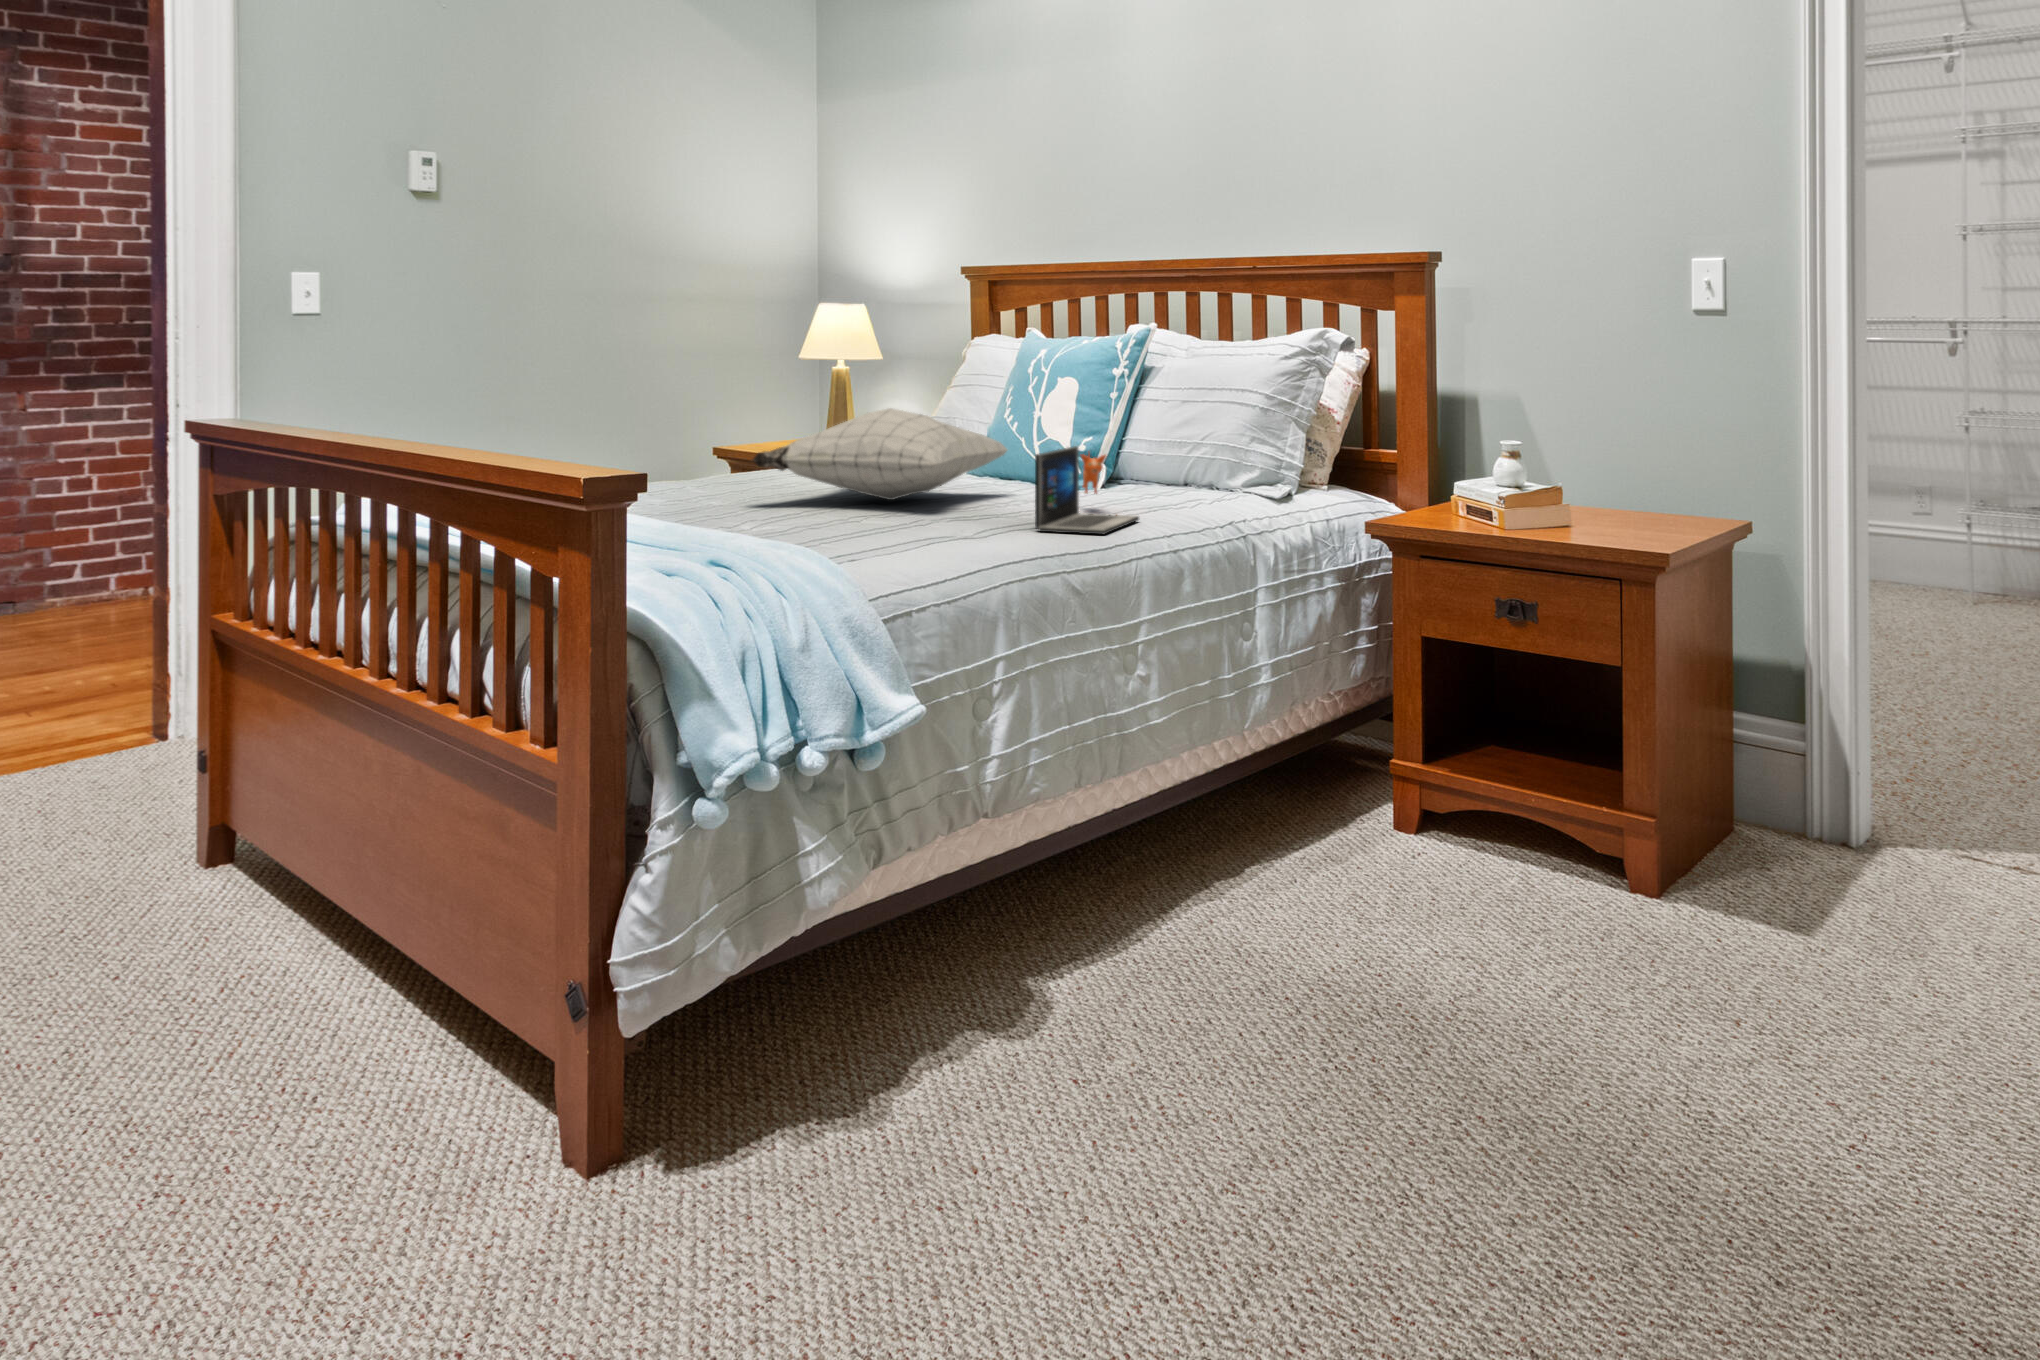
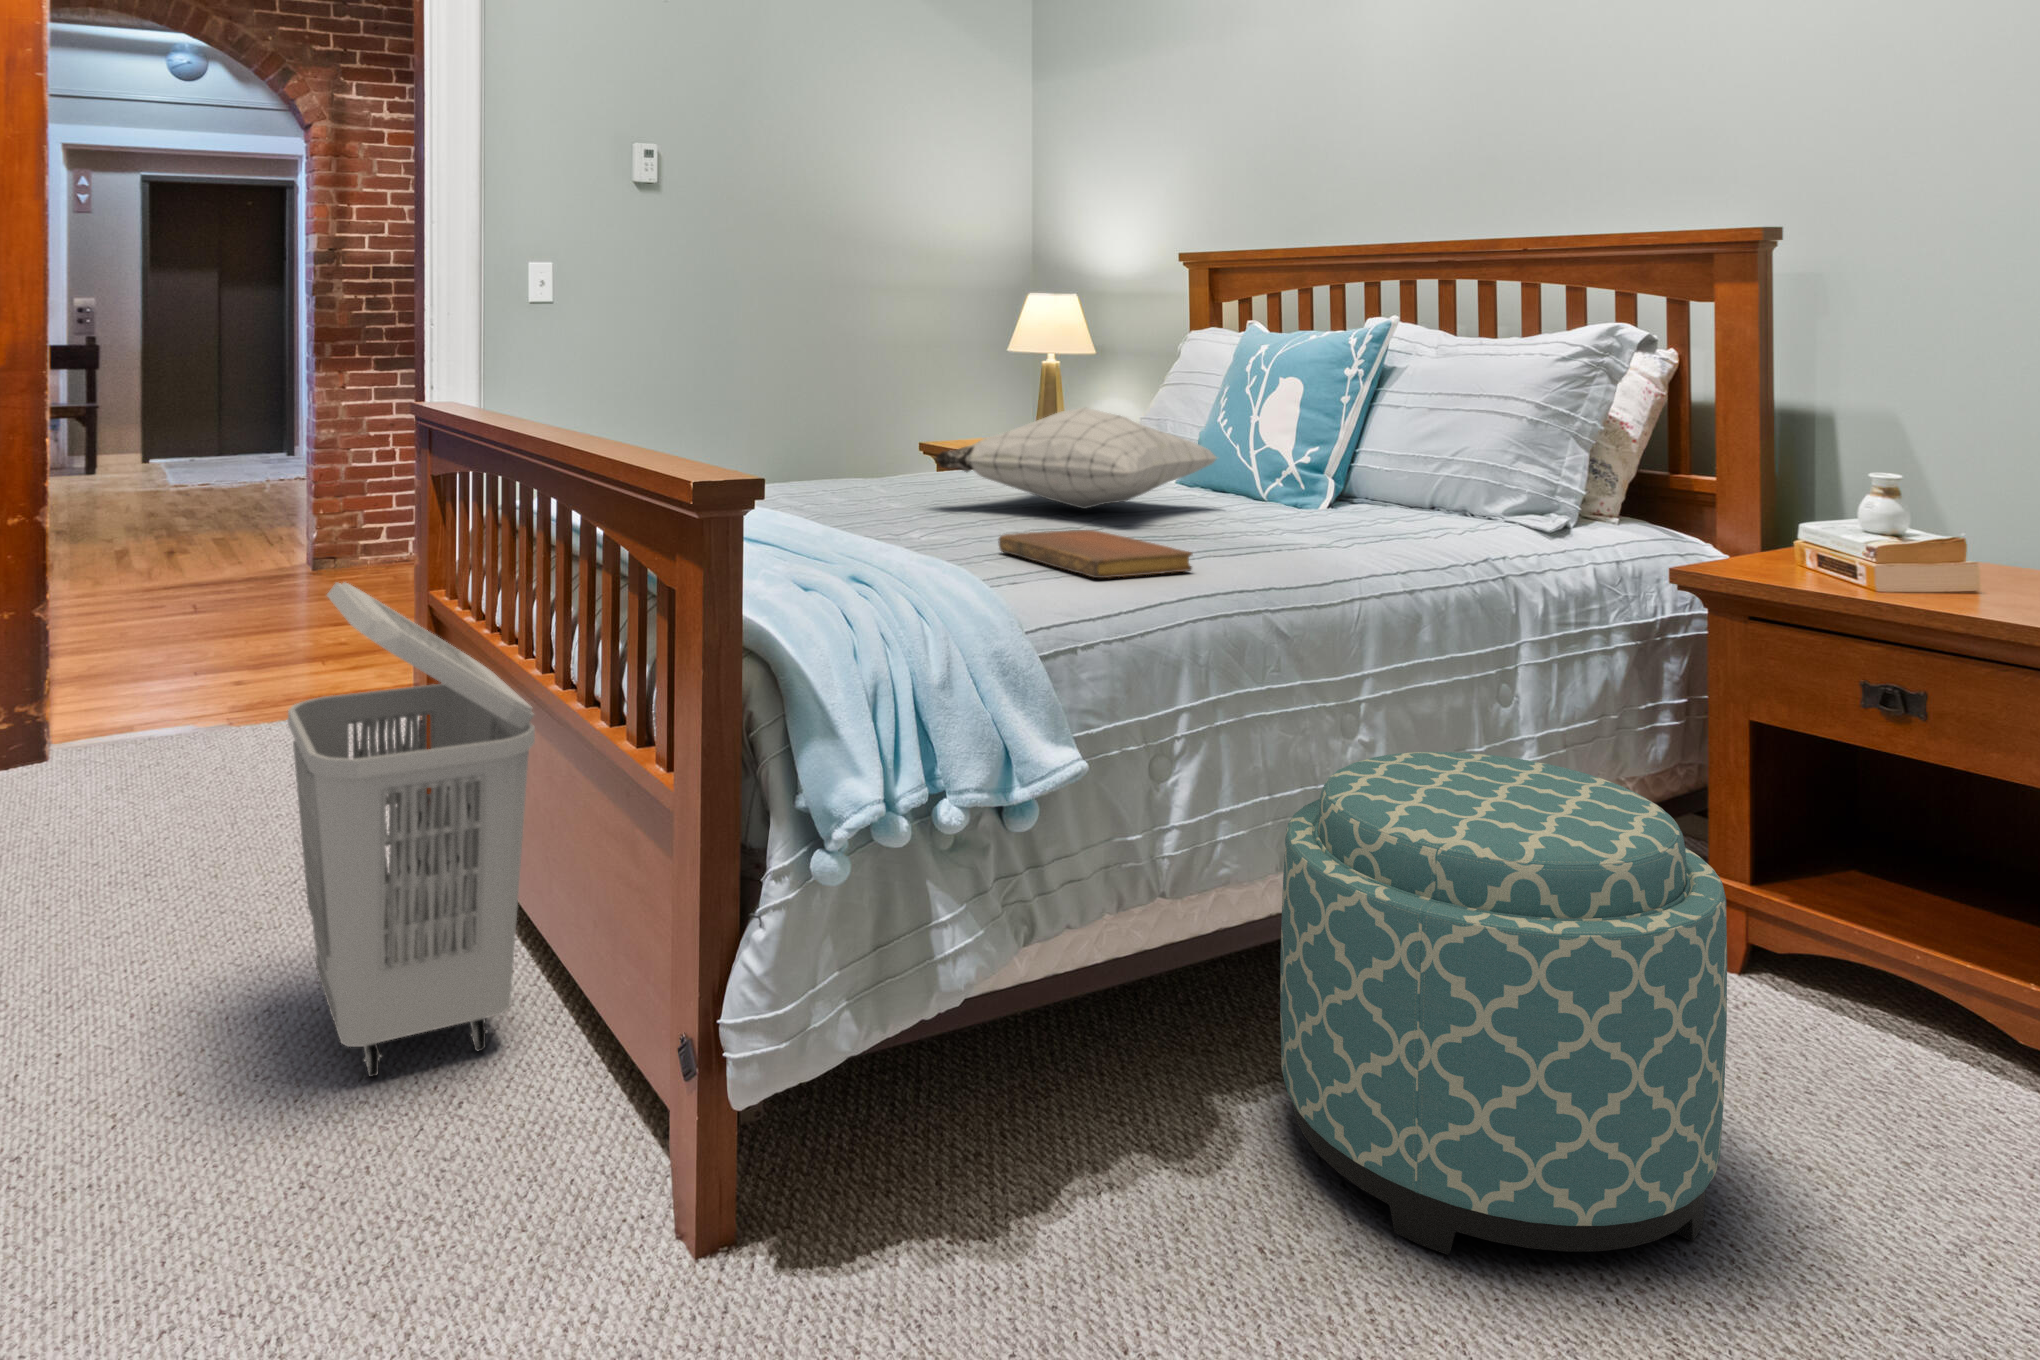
laptop: present [1035,446,1139,534] -> none [1239,459,1369,567]
notebook: none [825,515,999,553] -> present [998,530,1192,578]
laundry basket: none [87,604,378,1094] -> present [288,582,535,1077]
ottoman: none [1083,677,1408,1061] -> present [1280,752,1727,1255]

